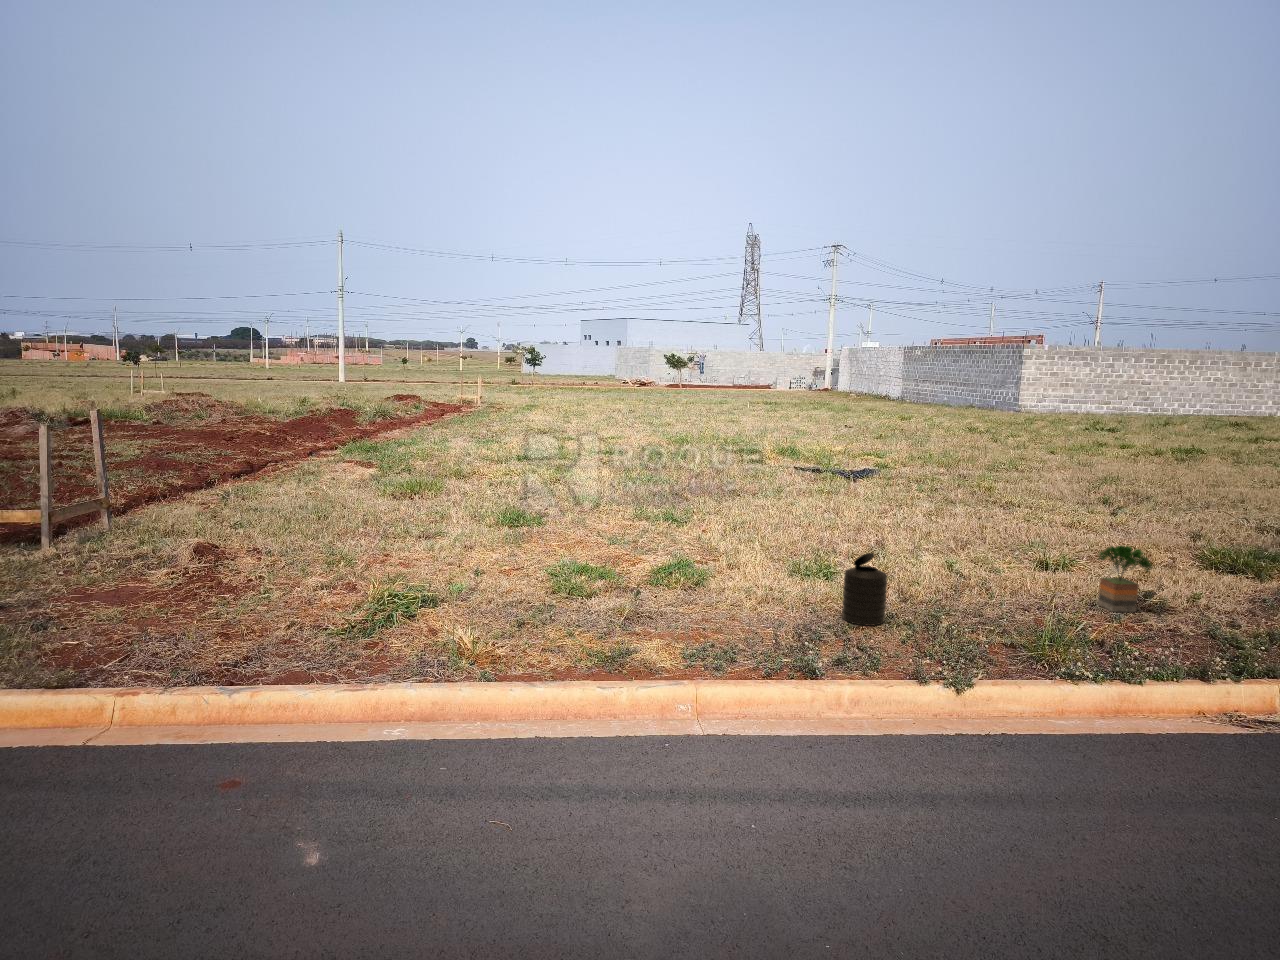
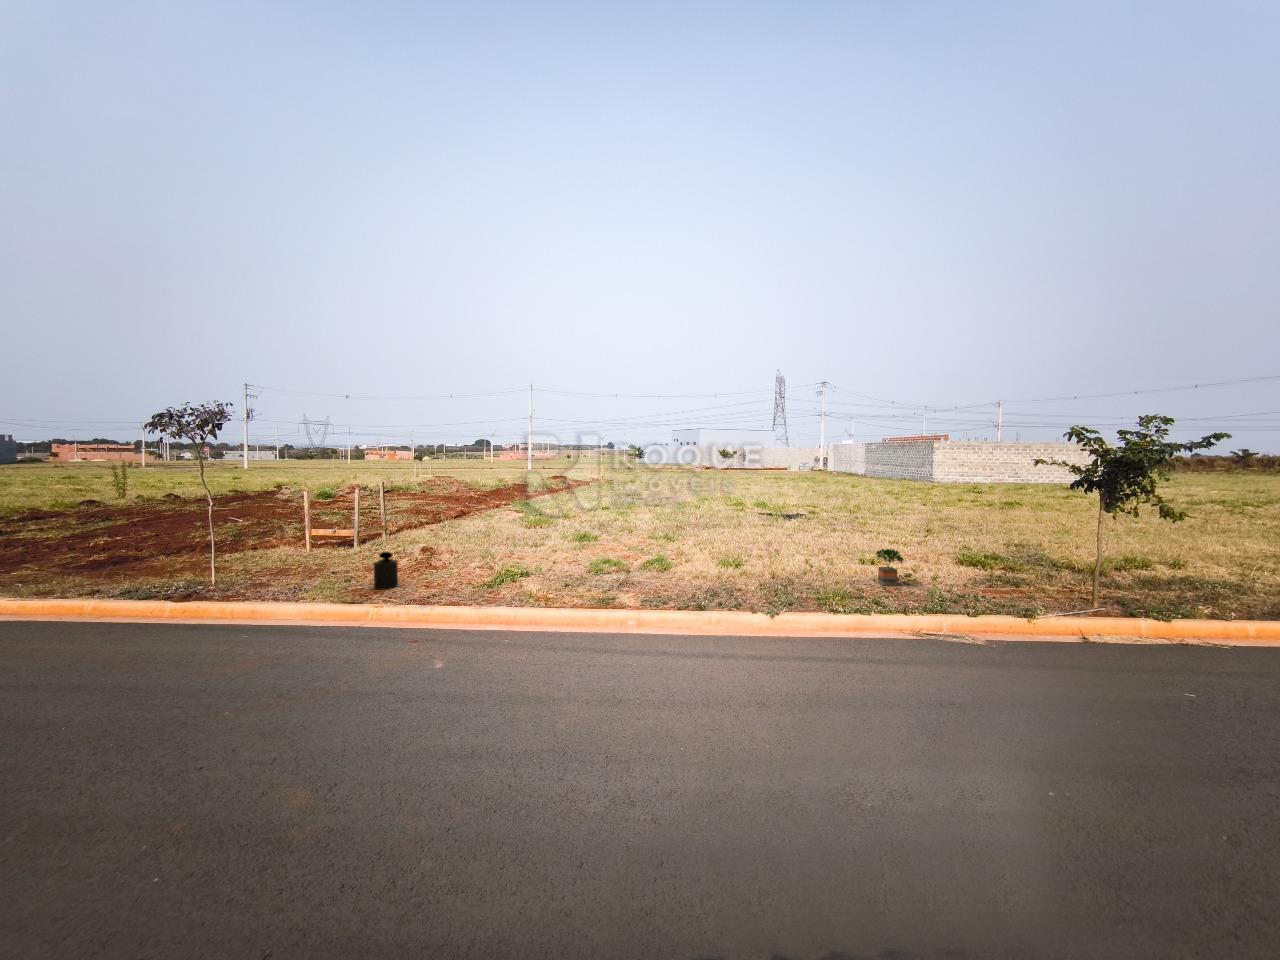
trash can: present [842,553,887,626] -> present [374,552,398,590]

